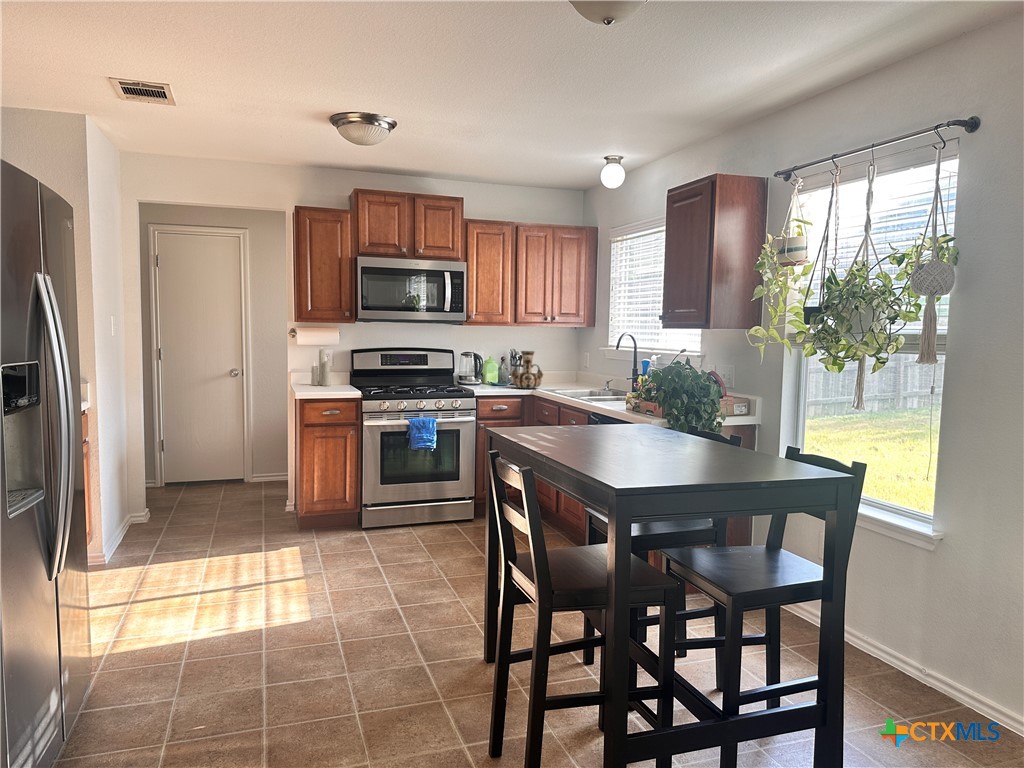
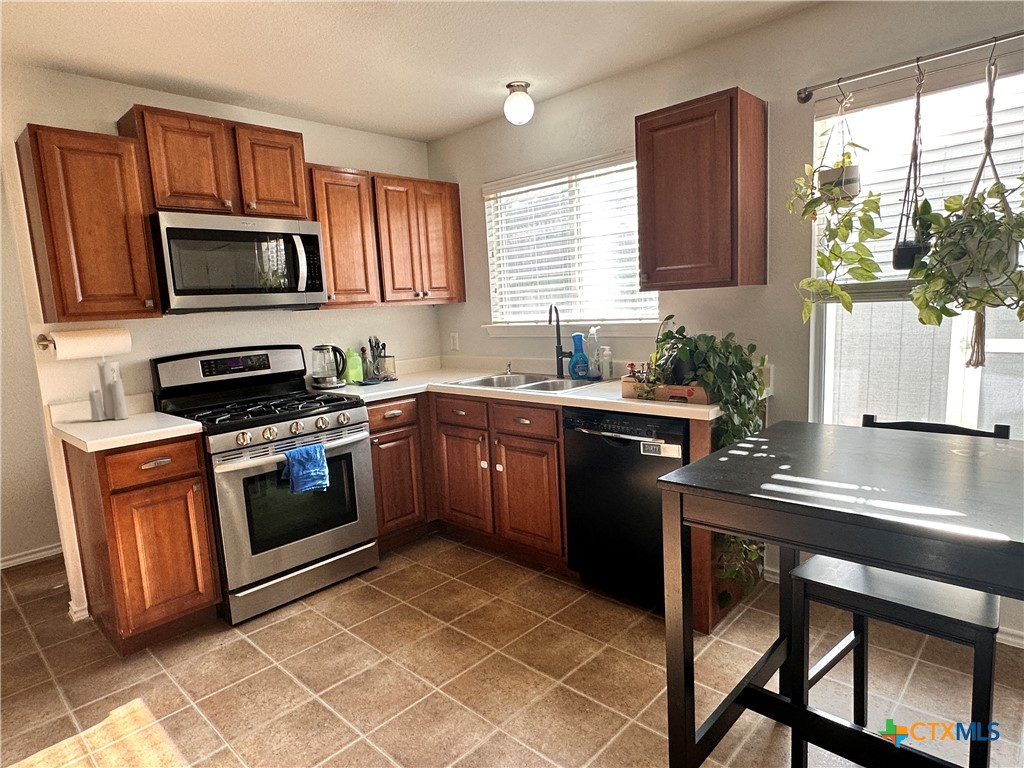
decorative vase: present [511,351,543,389] -> none [391,336,429,384]

